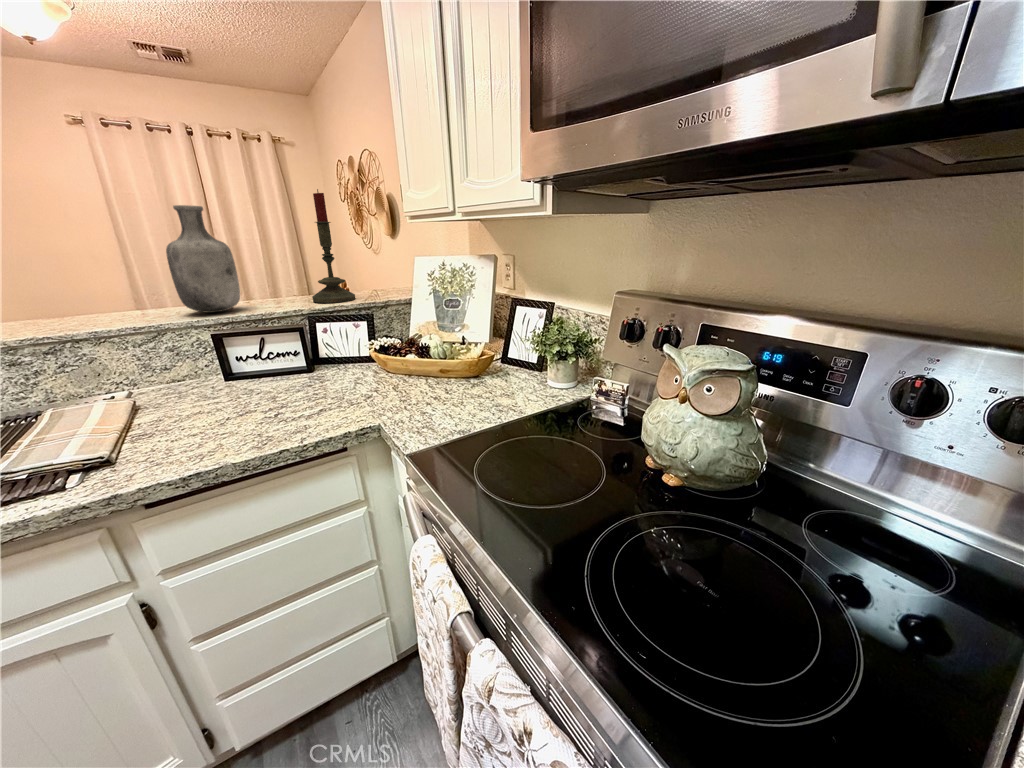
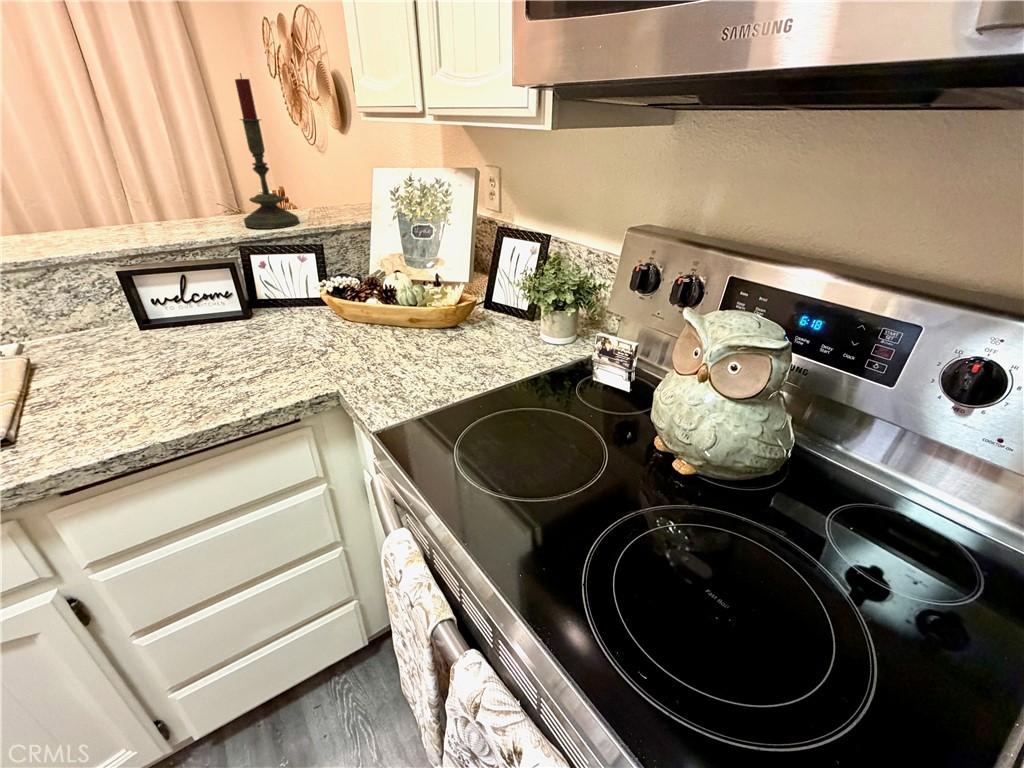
vase: present [166,205,240,313] -> none [43,94,150,241]

